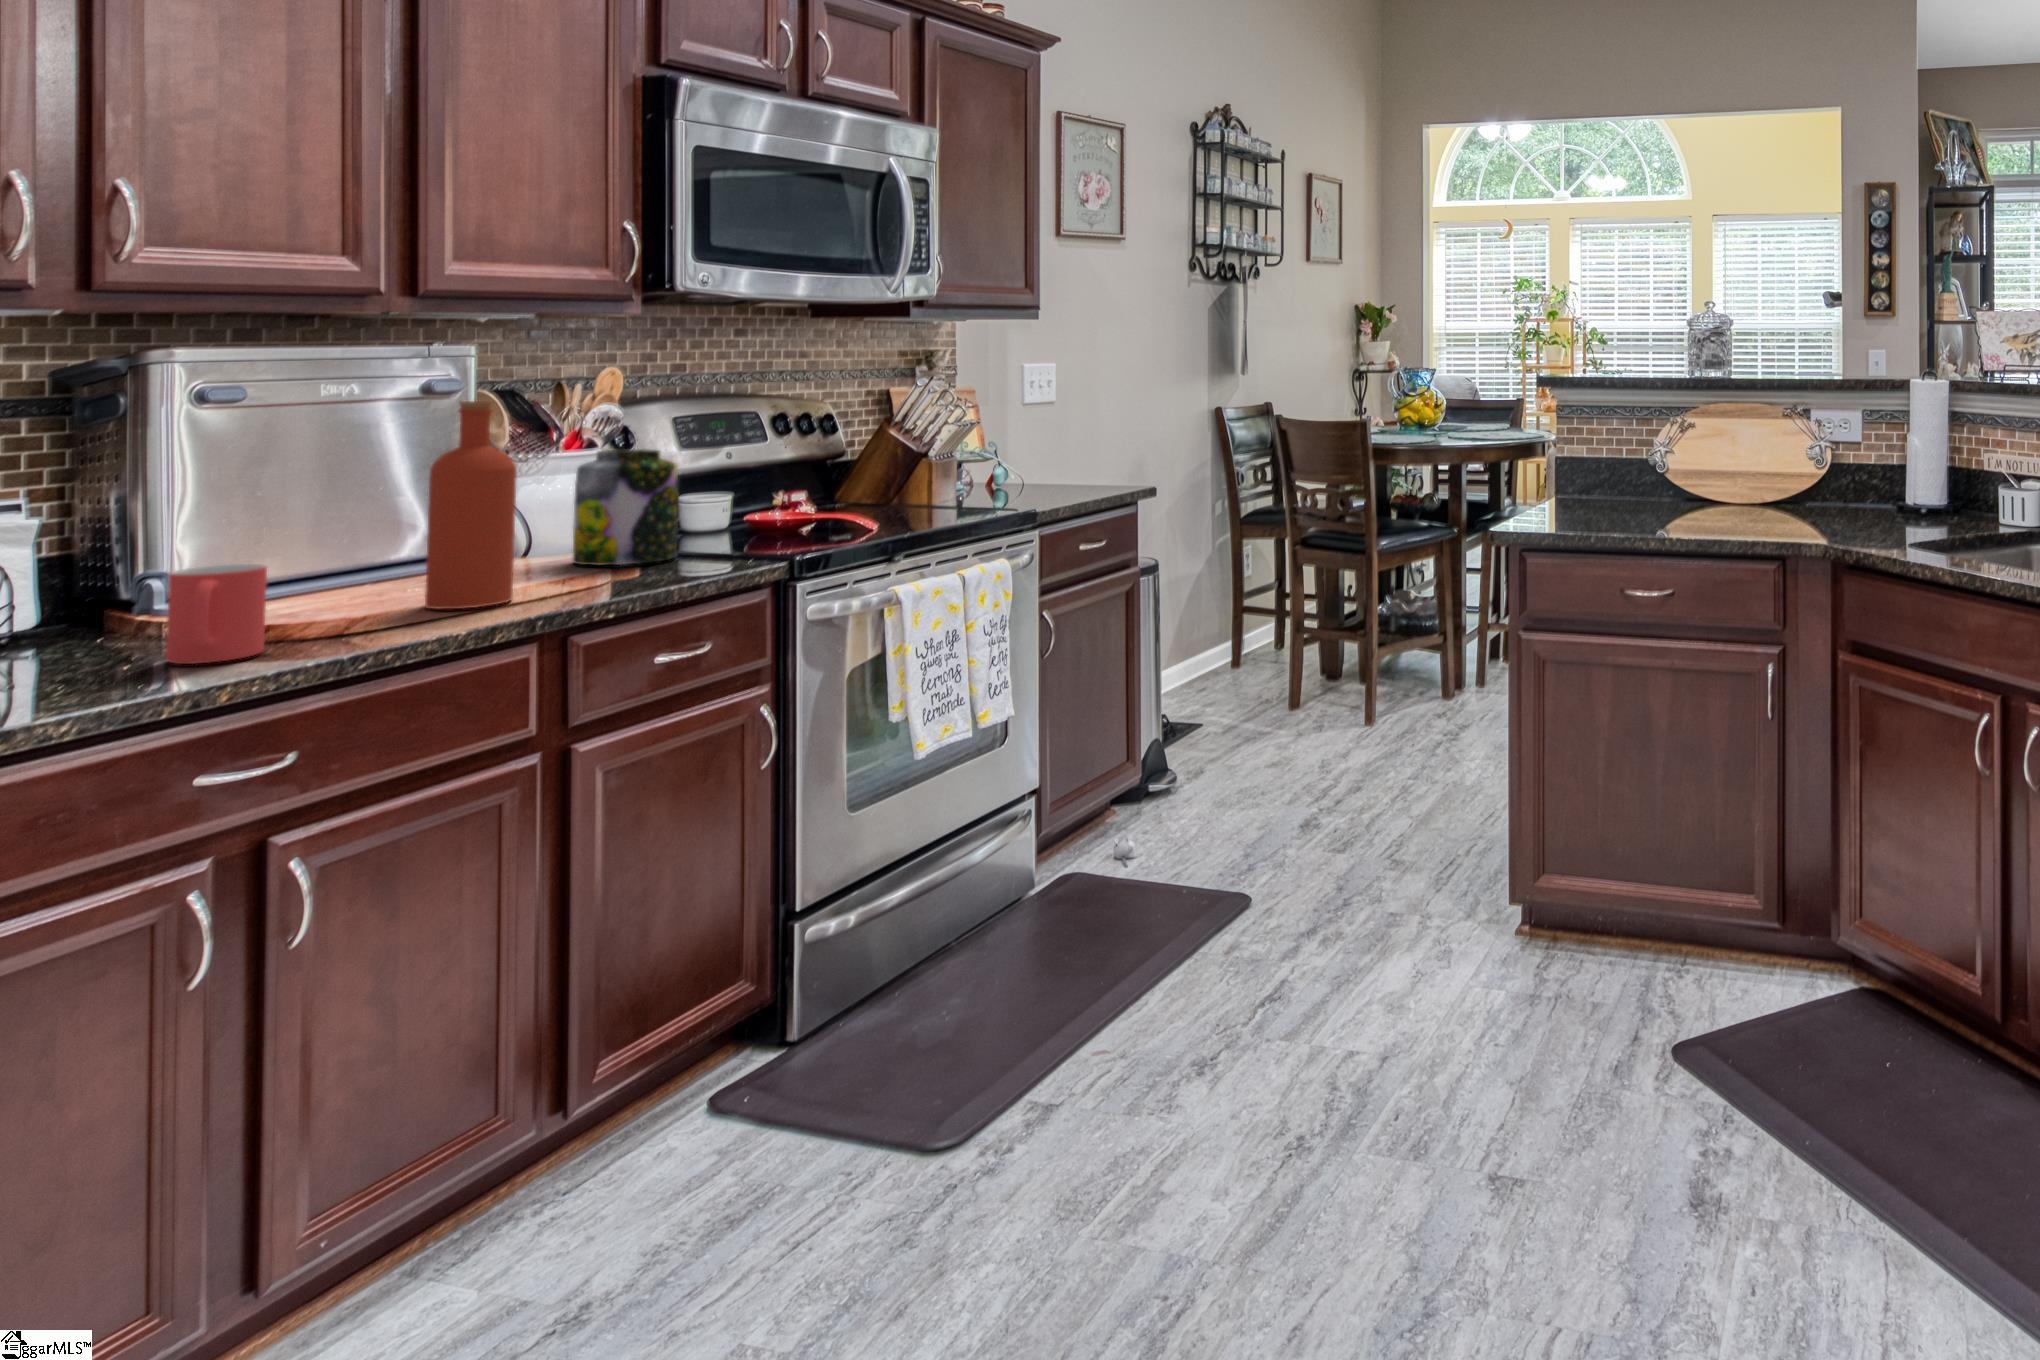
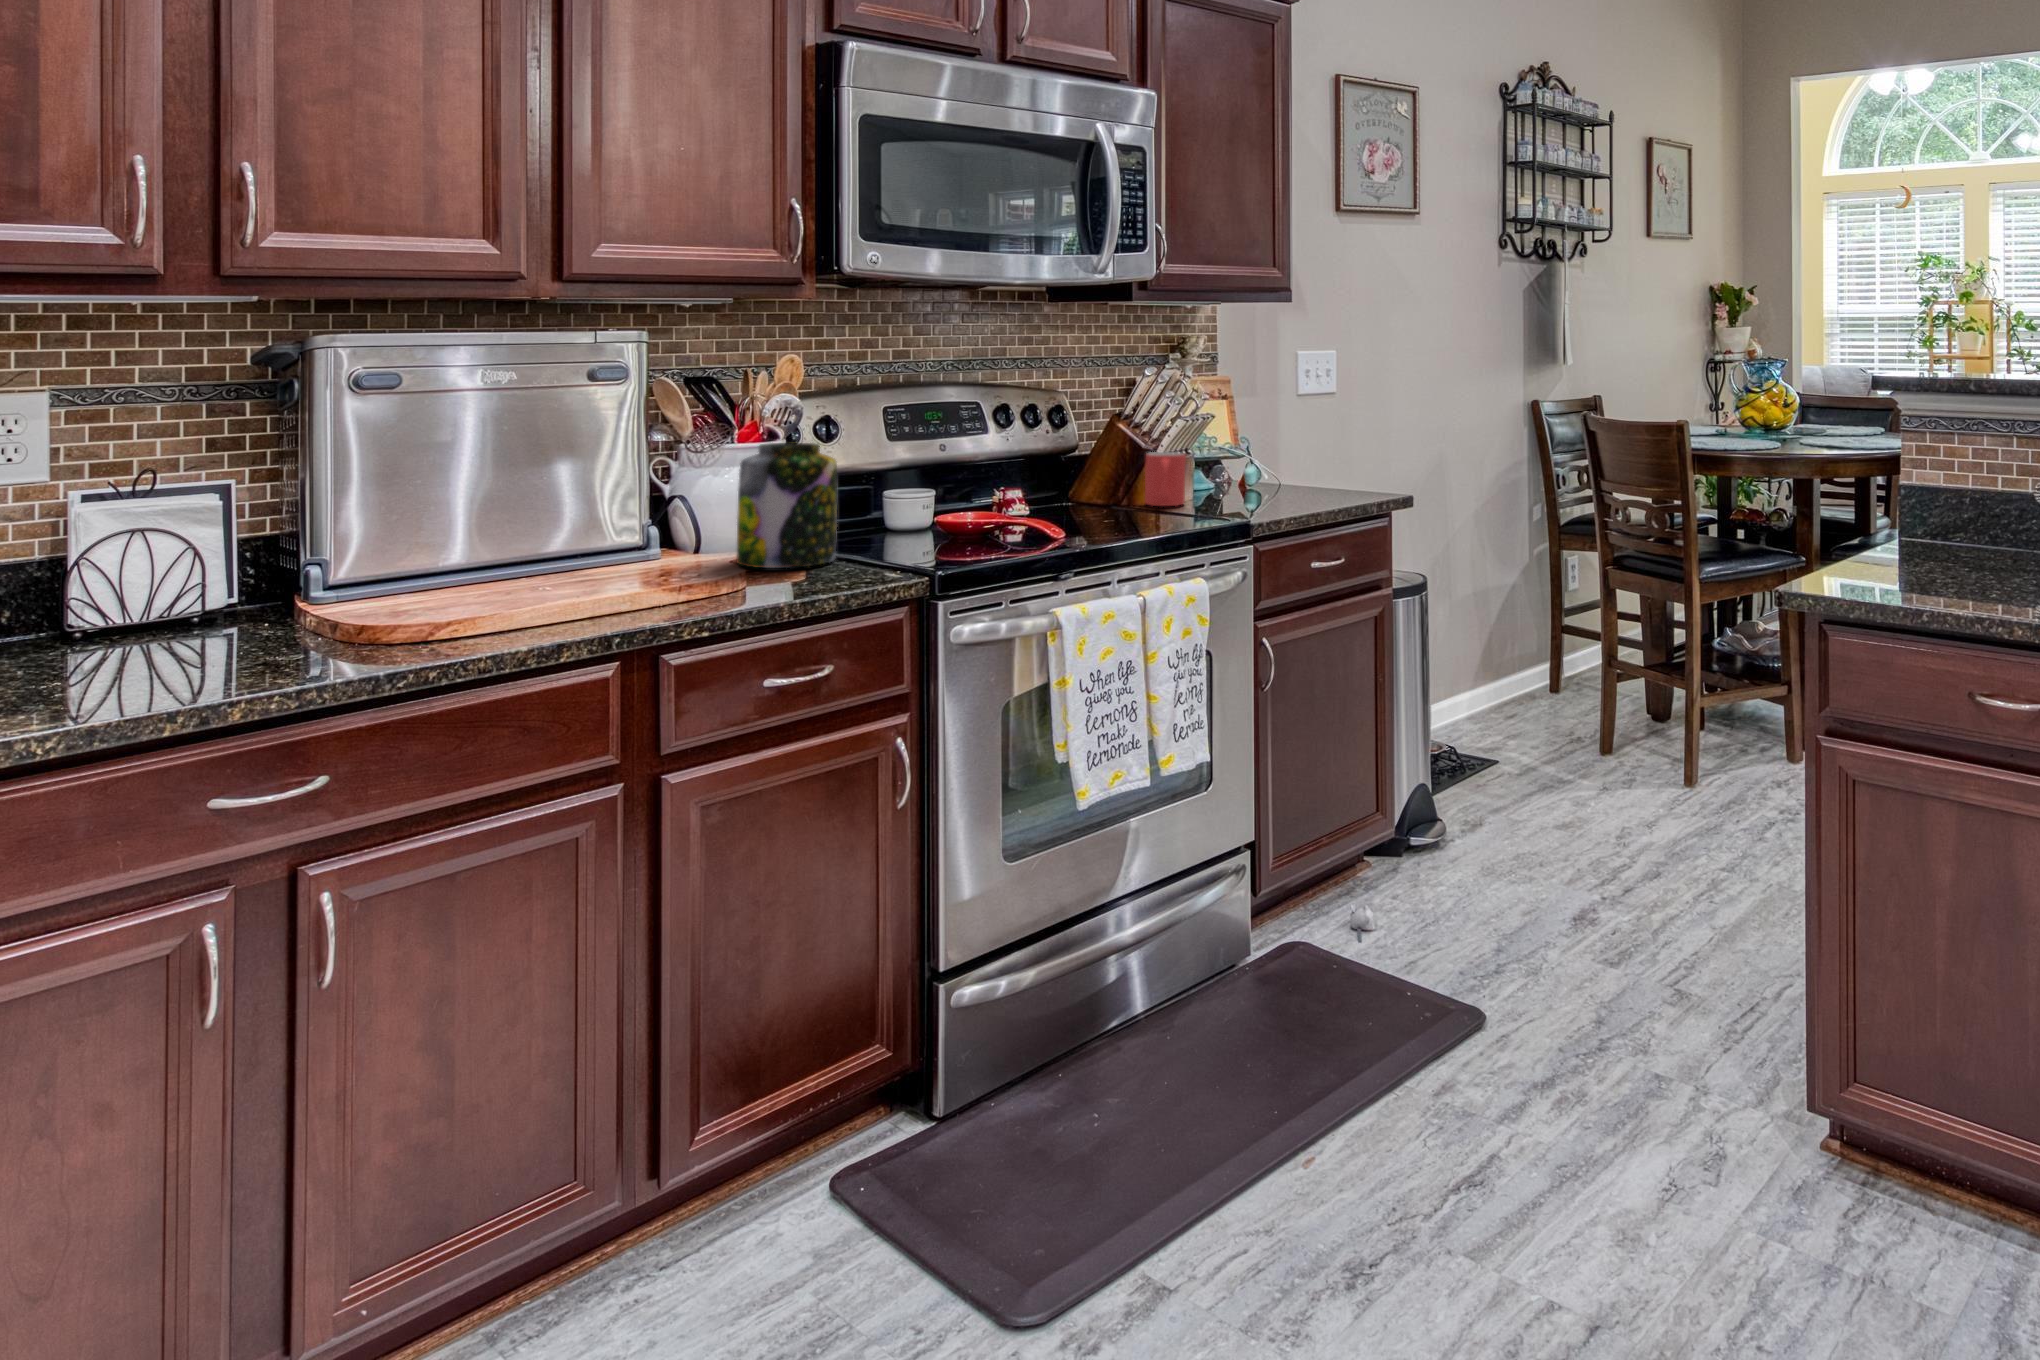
bottle: present [425,401,517,609] -> none [530,391,621,617]
mug: present [166,564,267,664] -> present [1145,452,1186,506]

